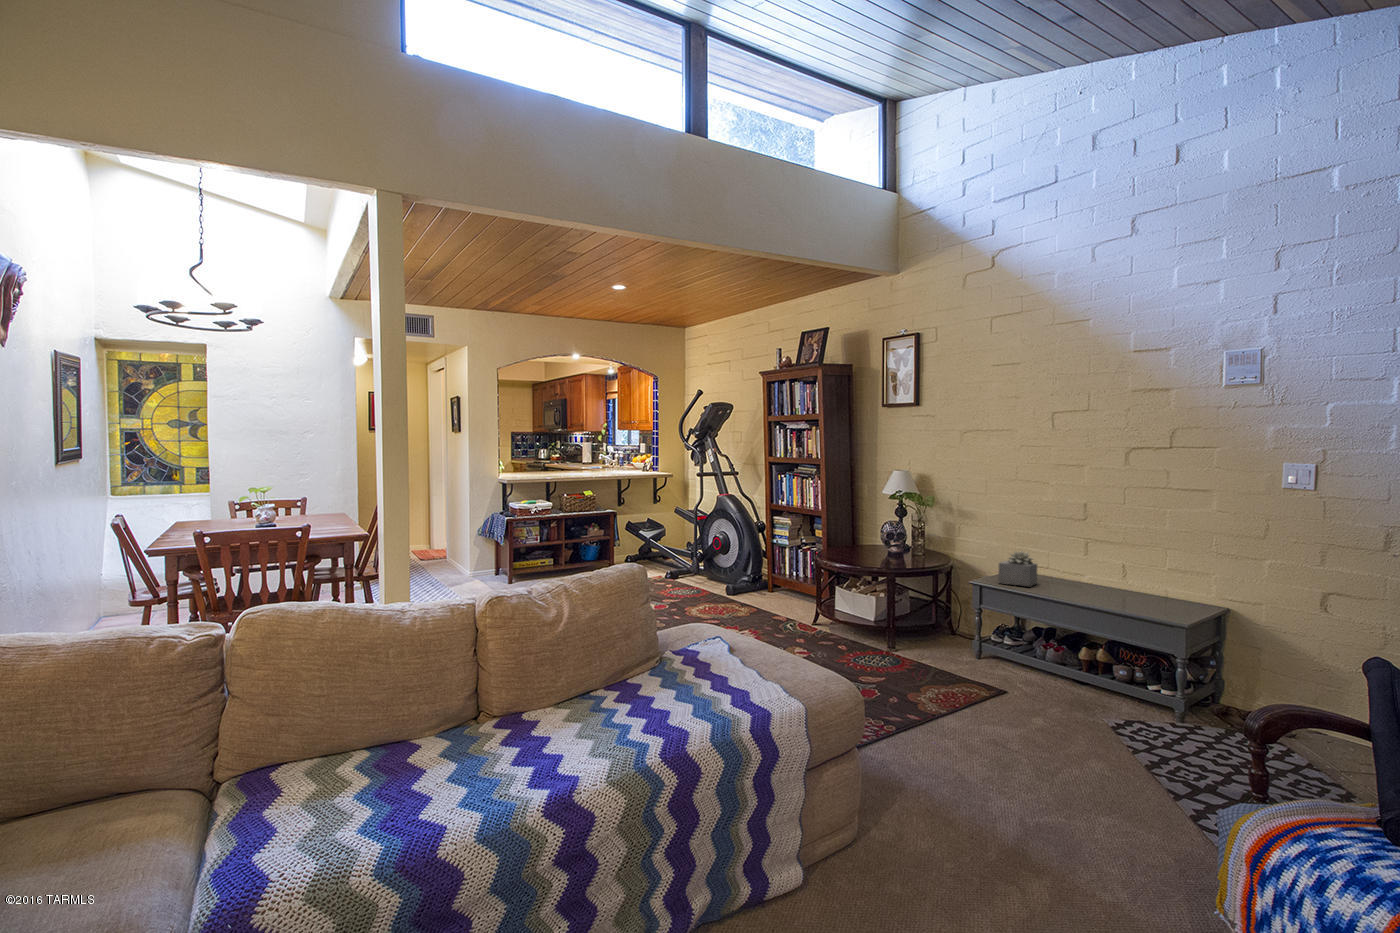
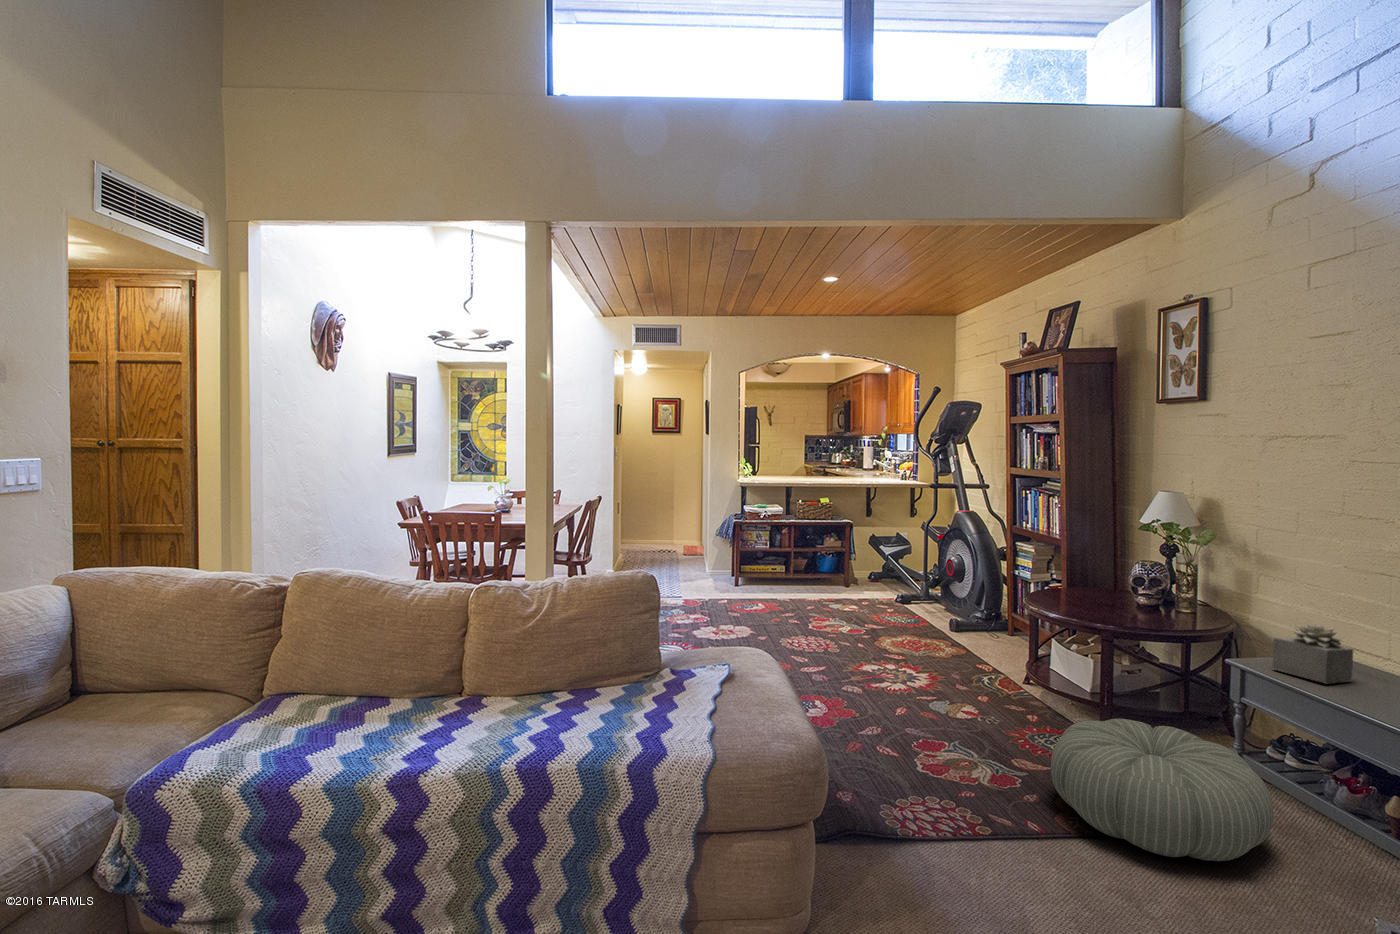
pouf: none [897,631,1029,711] -> present [1051,719,1274,861]

